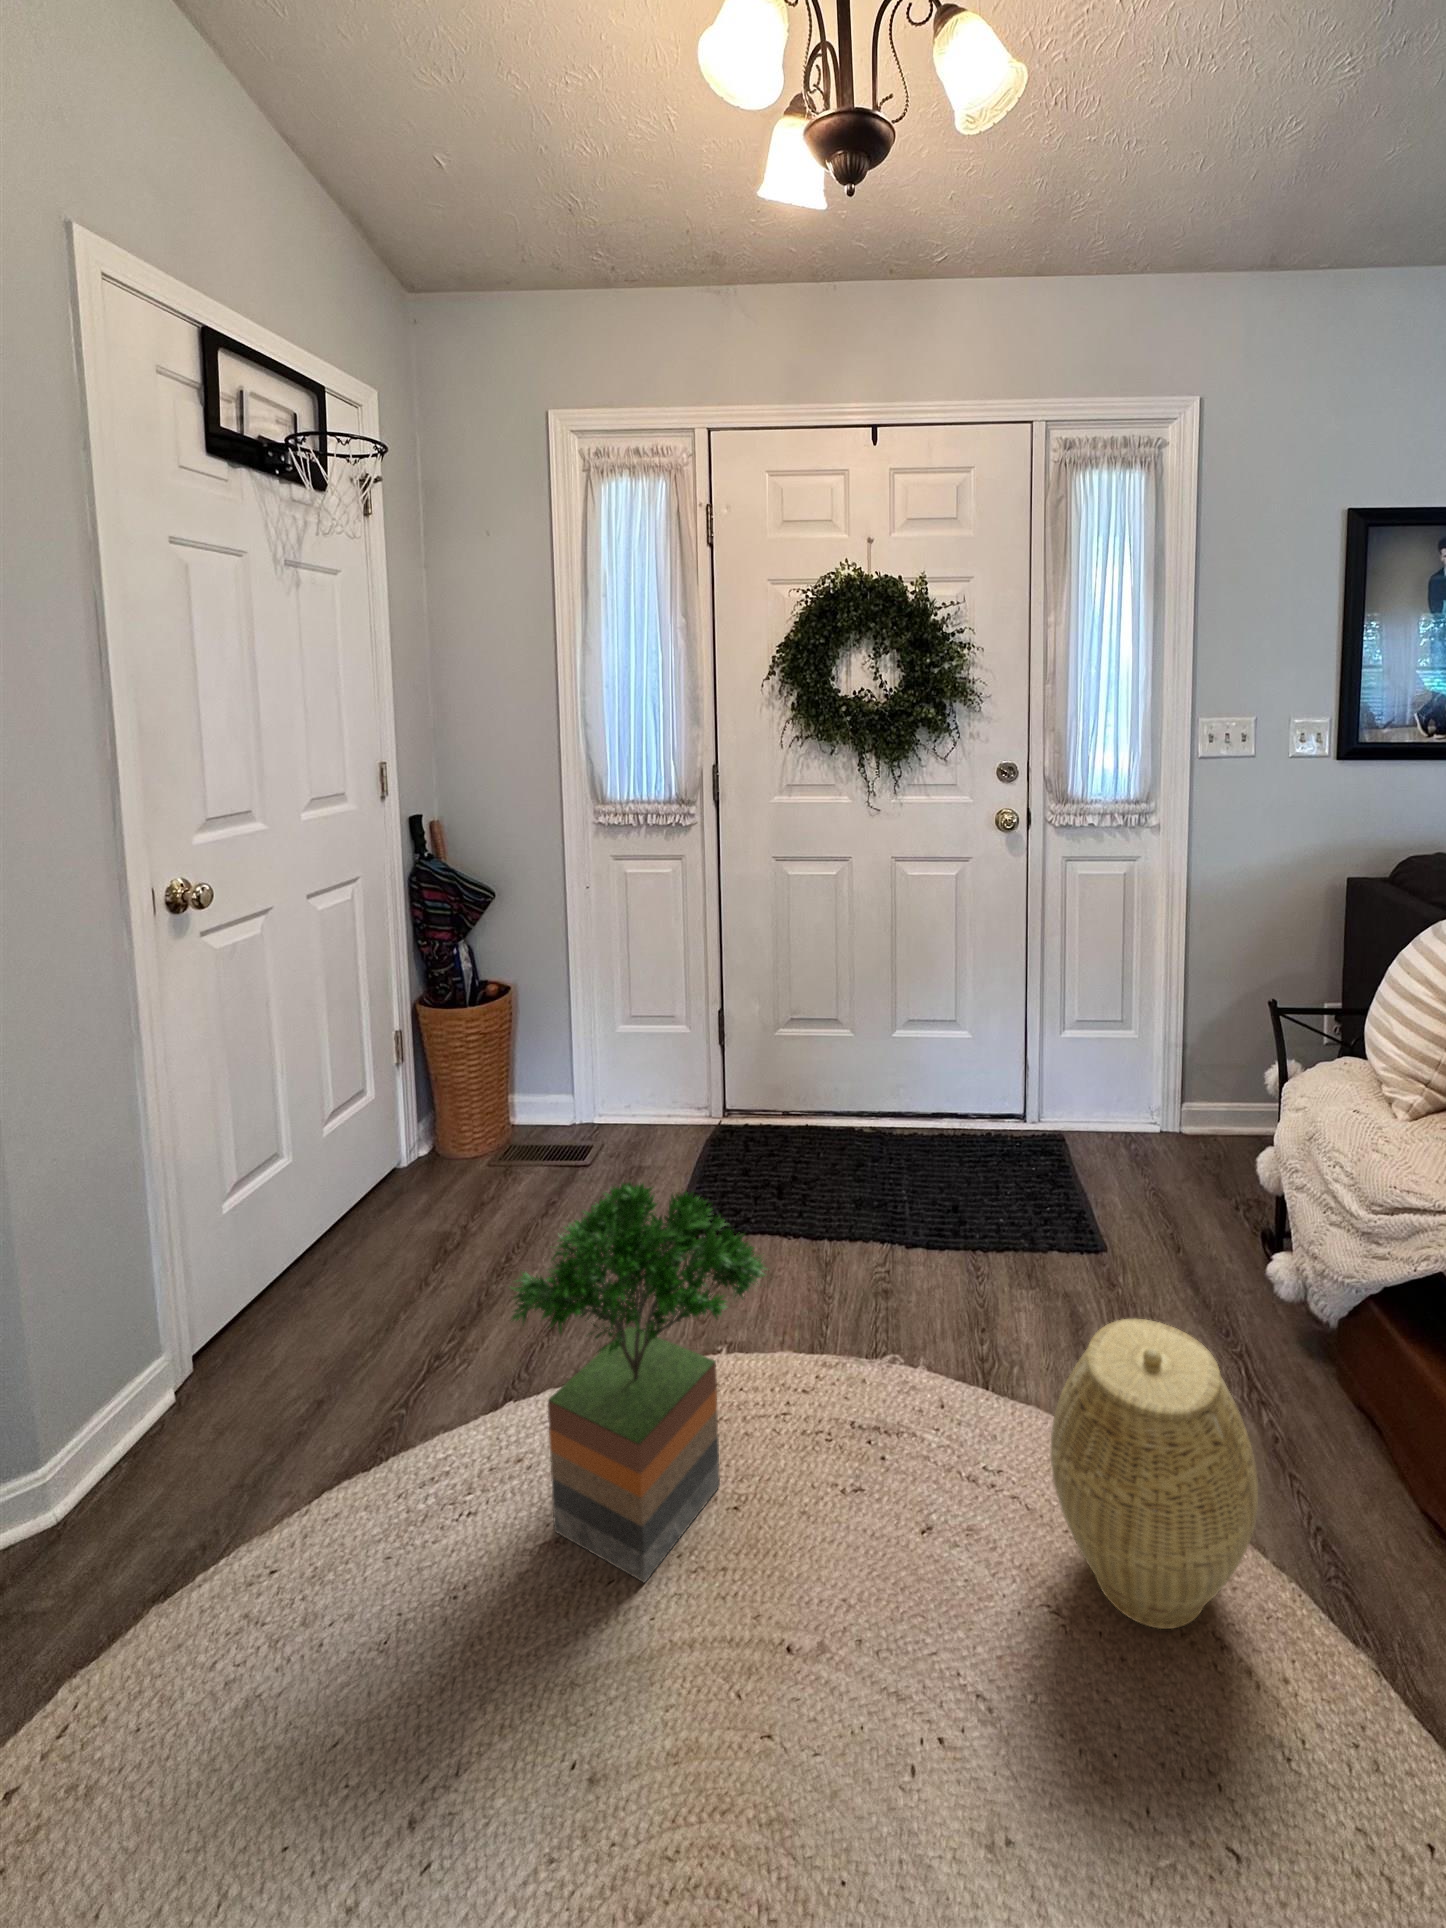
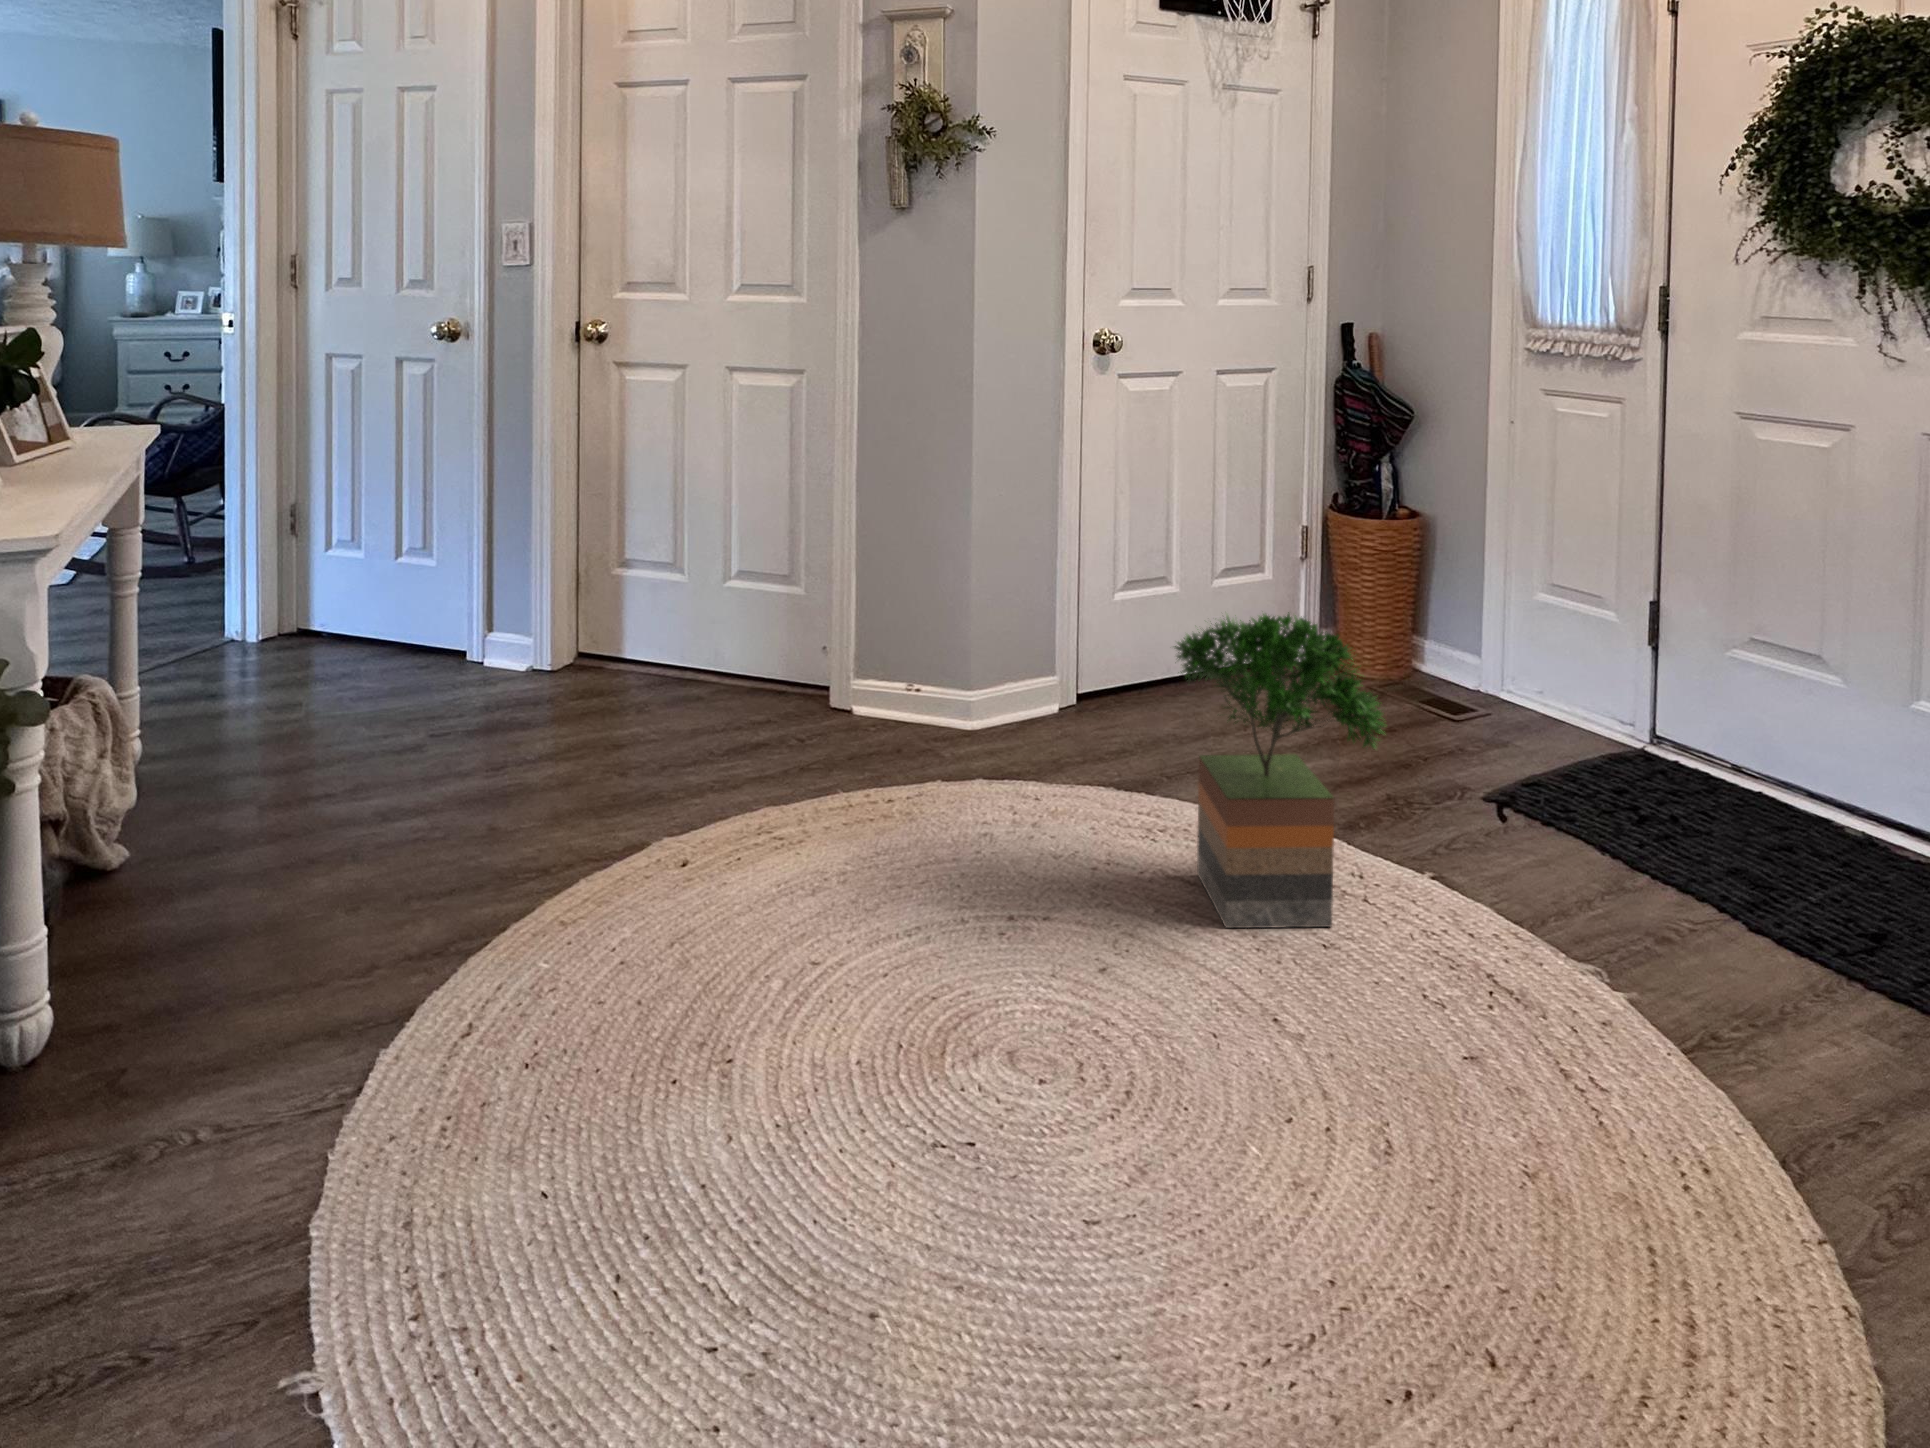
woven basket: present [1050,1319,1258,1629] -> none [1548,907,1841,1287]

